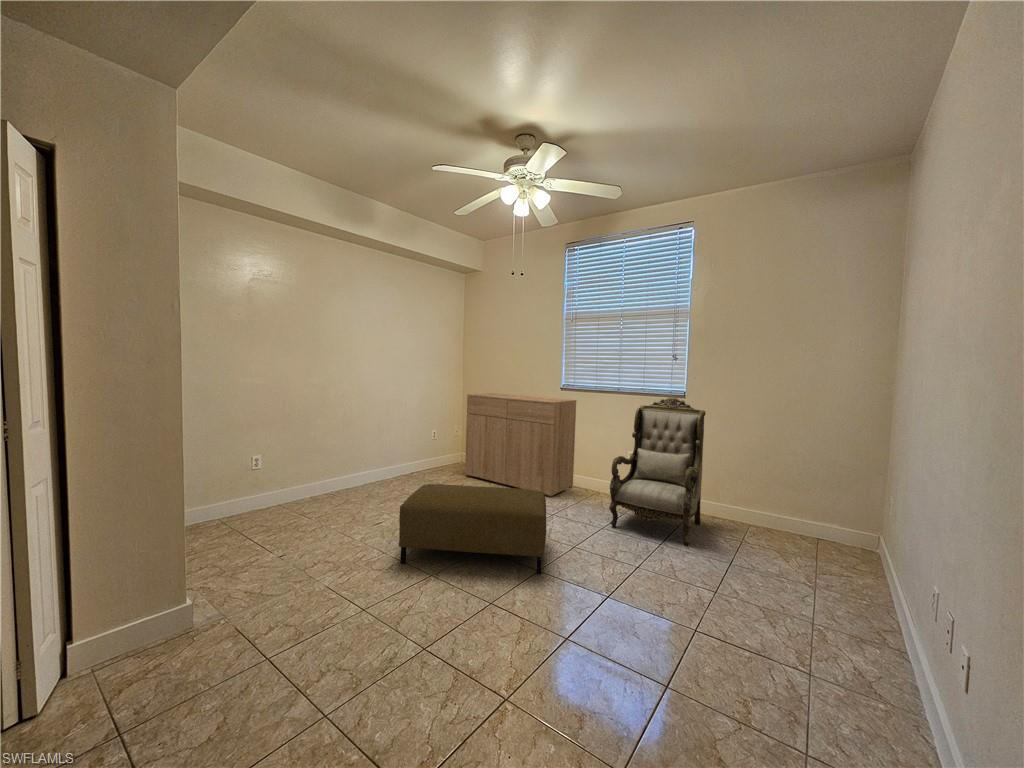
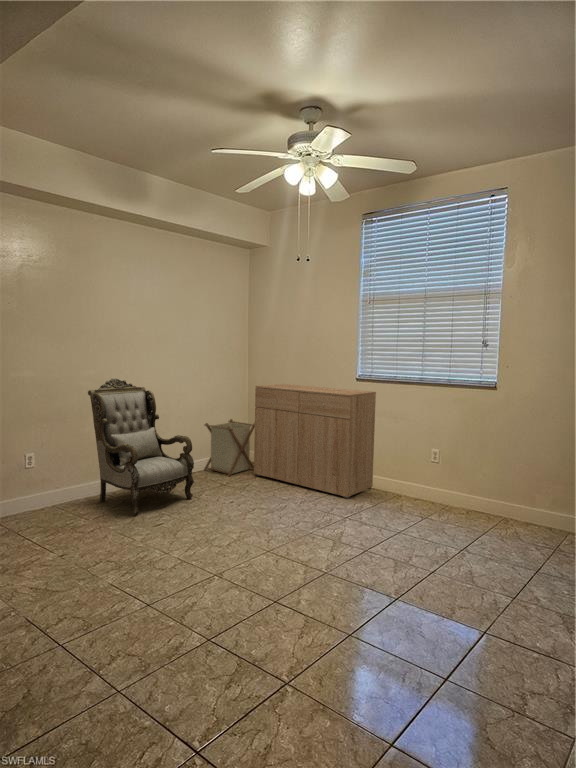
armchair: present [609,398,705,546] -> present [88,378,194,516]
laundry basket: none [419,424,468,477] -> present [204,419,255,477]
ottoman: present [399,484,546,574] -> none [183,482,337,575]

